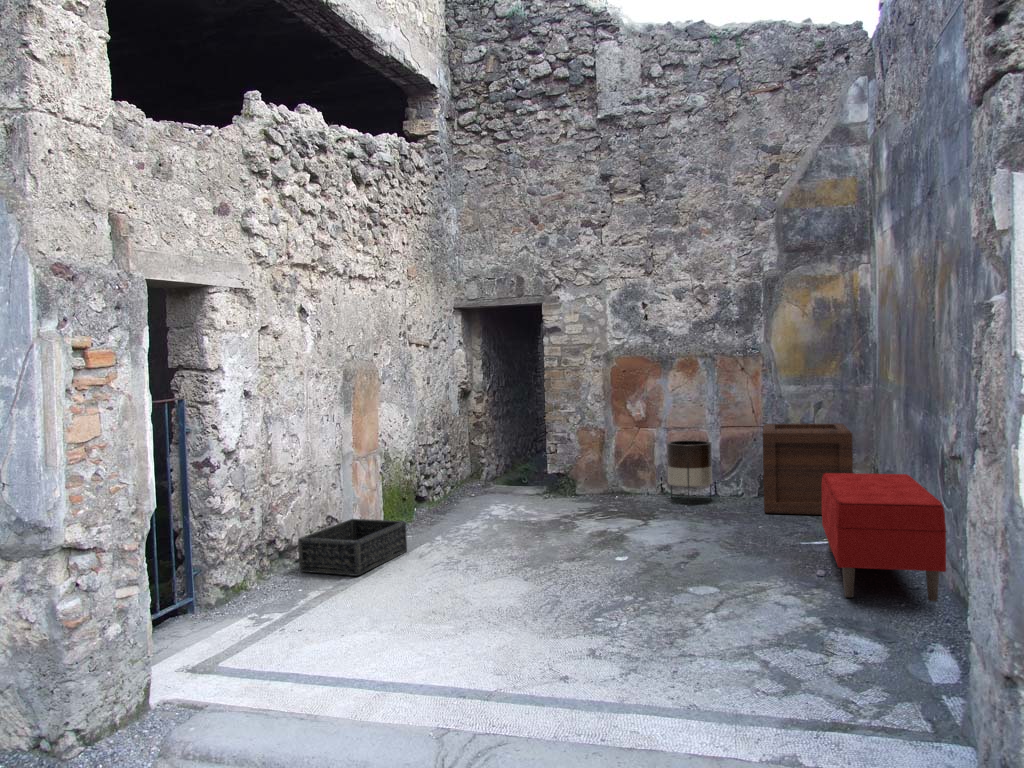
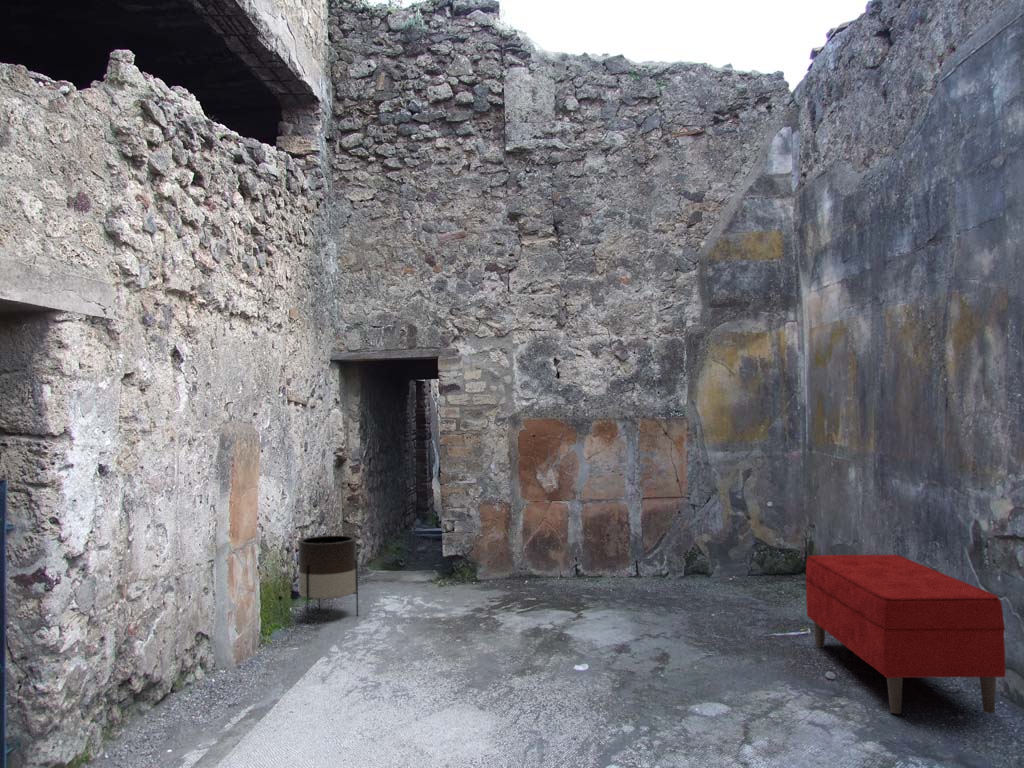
wooden crate: present [763,423,853,515] -> none [690,494,803,598]
planter: present [667,440,712,505] -> present [299,535,358,623]
basket: present [298,519,407,576] -> none [163,634,307,723]

